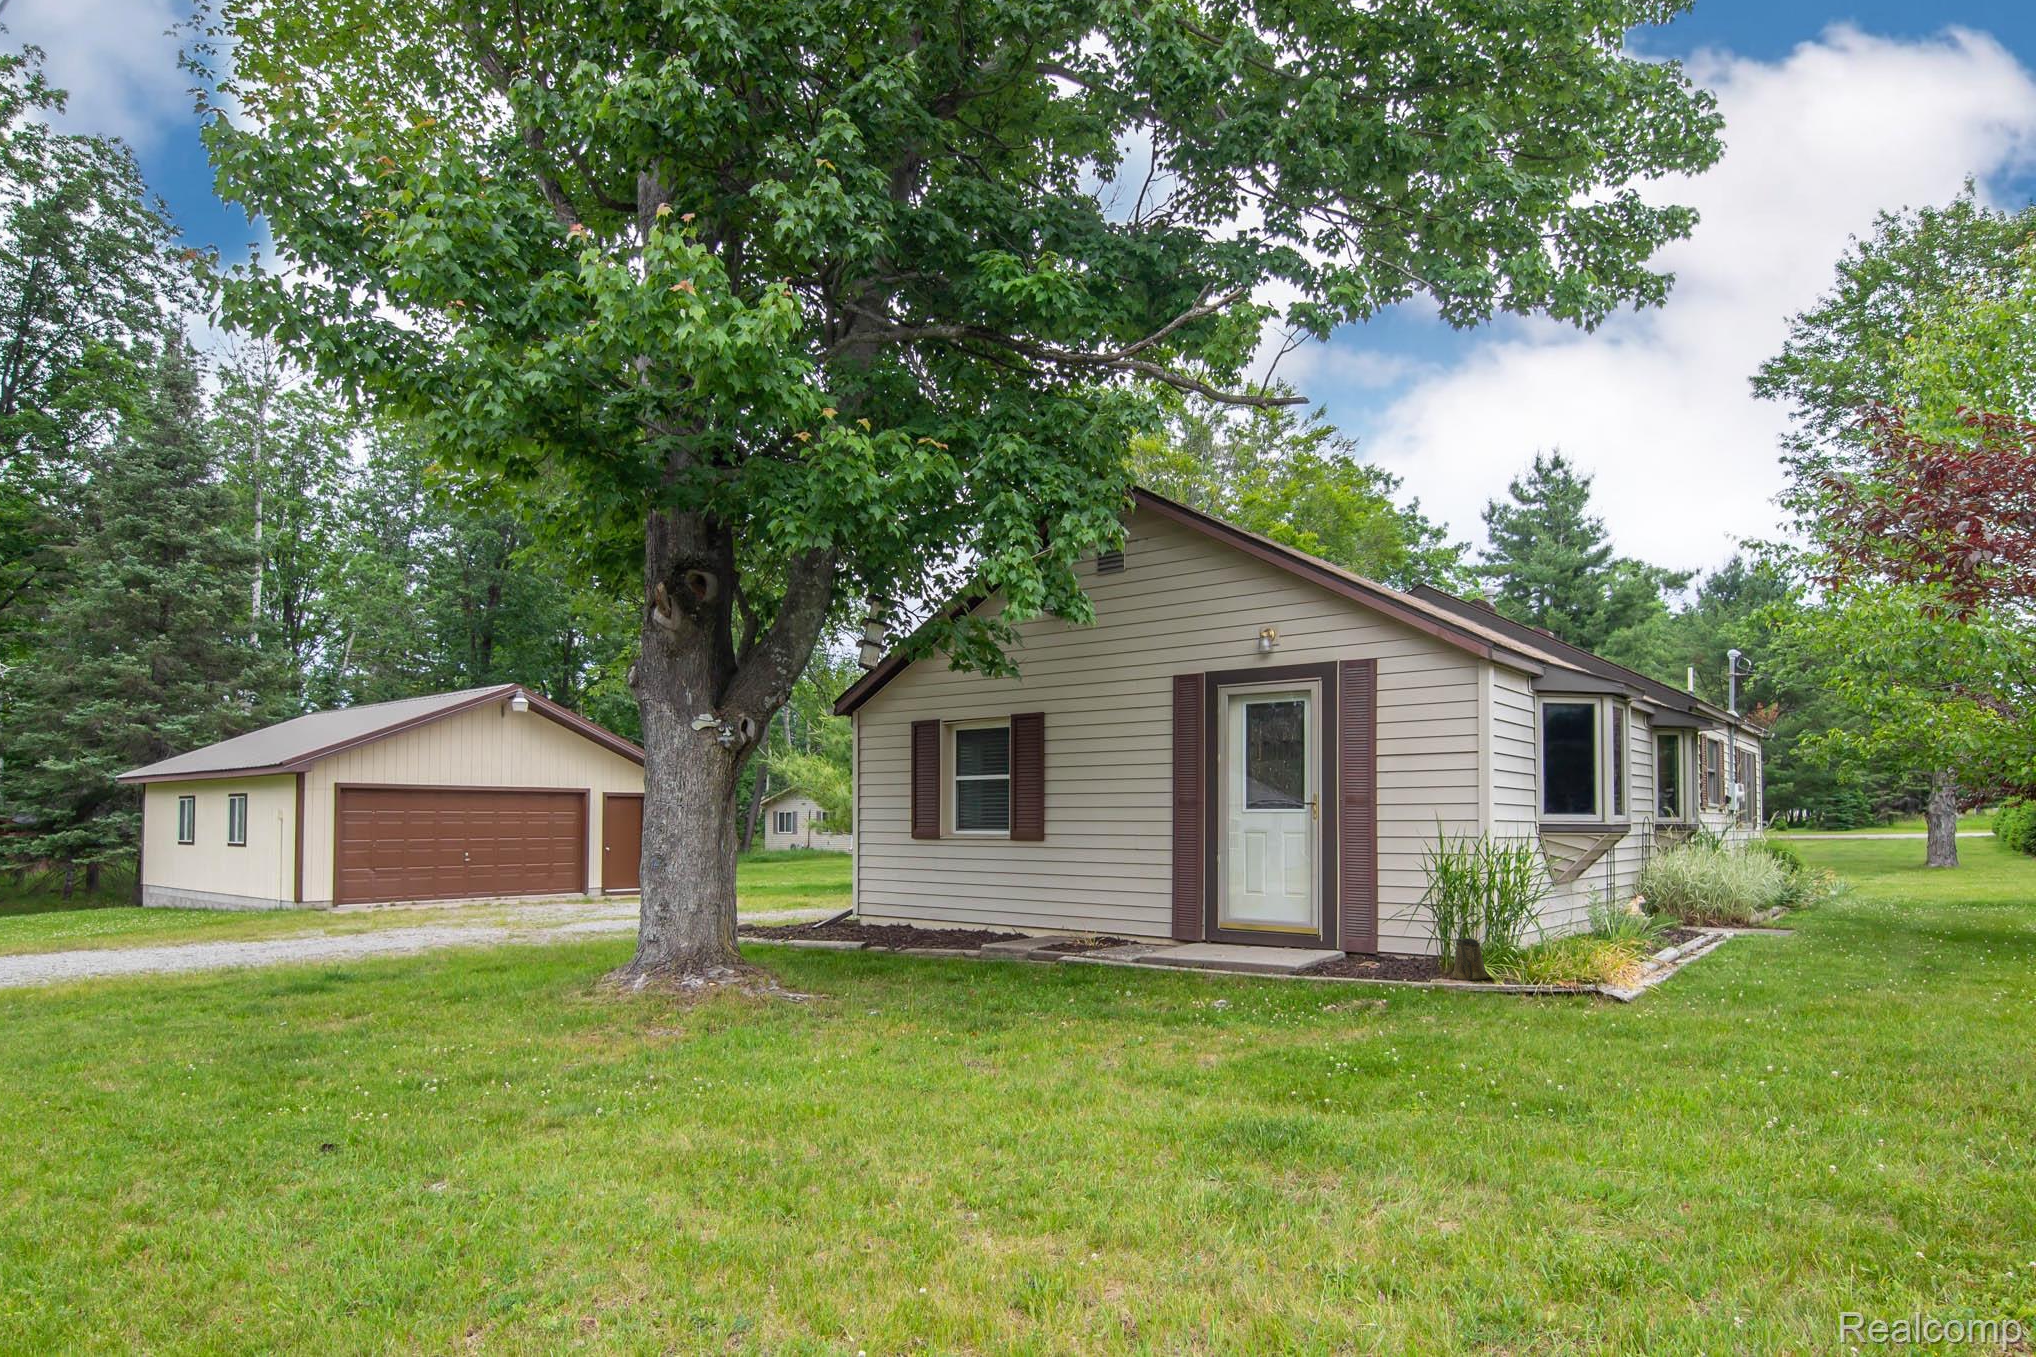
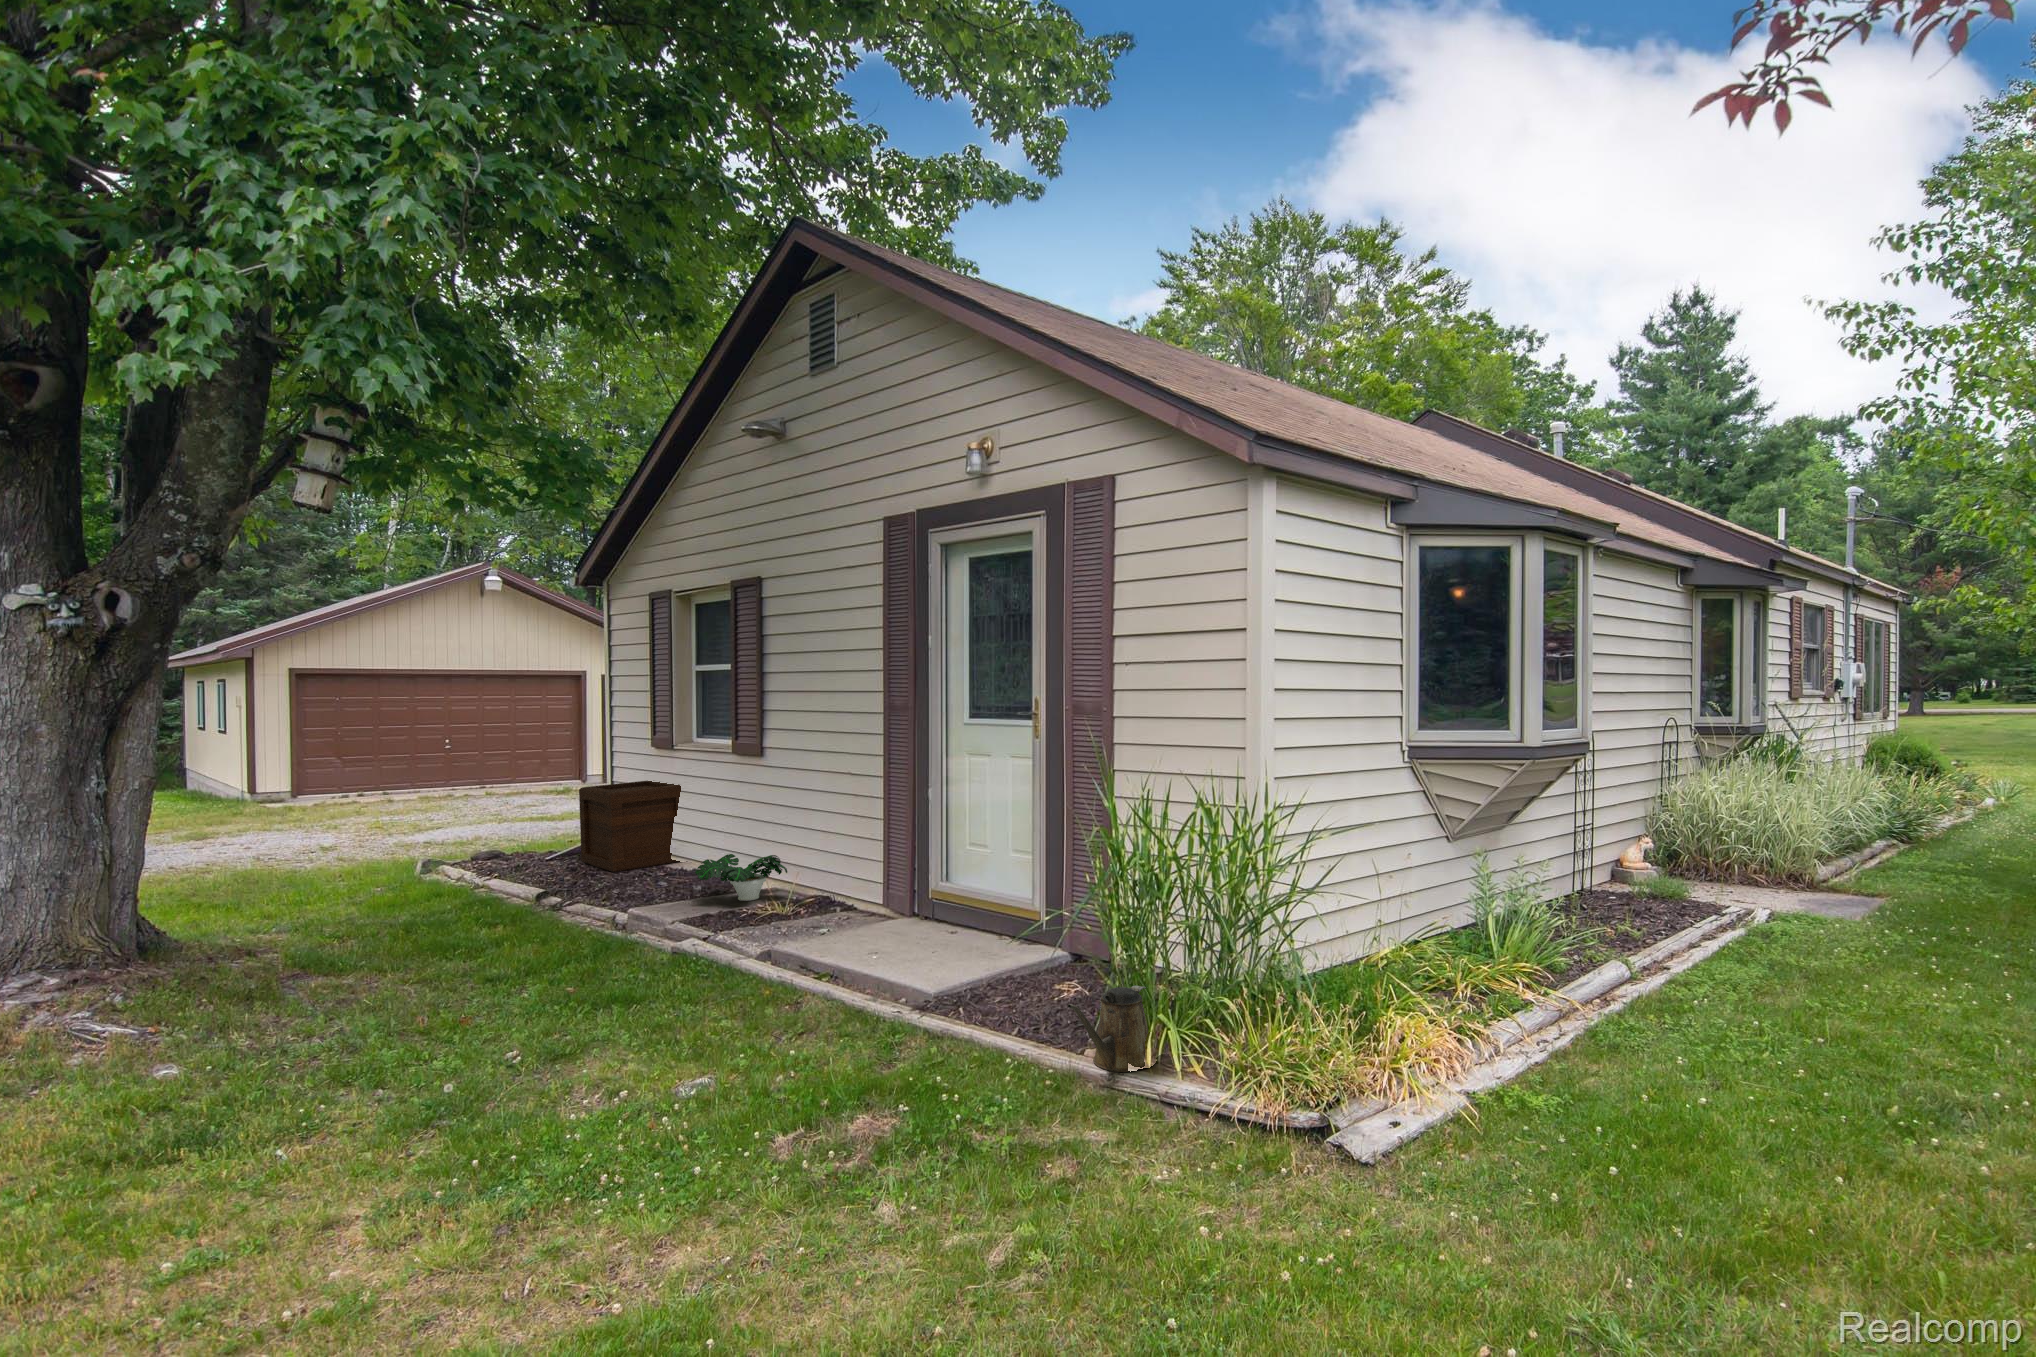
wooden crate: none [874,866,959,934] -> present [579,781,681,873]
potted plant: none [1038,910,1105,942] -> present [695,854,787,901]

